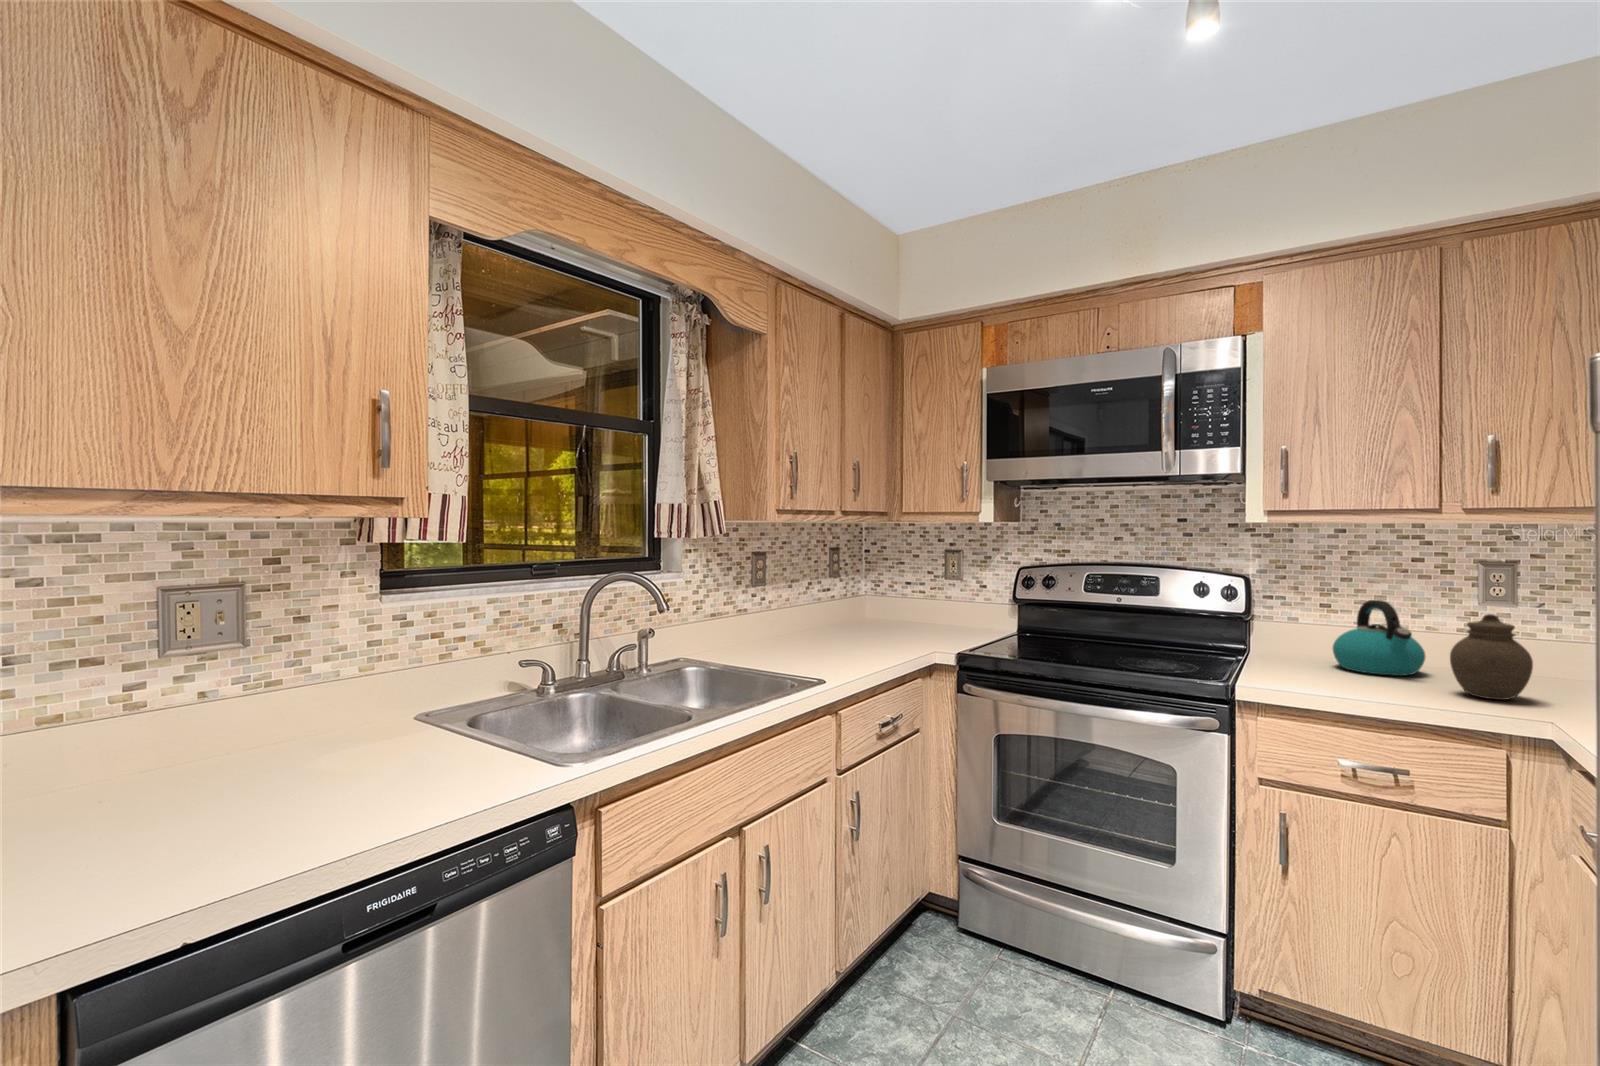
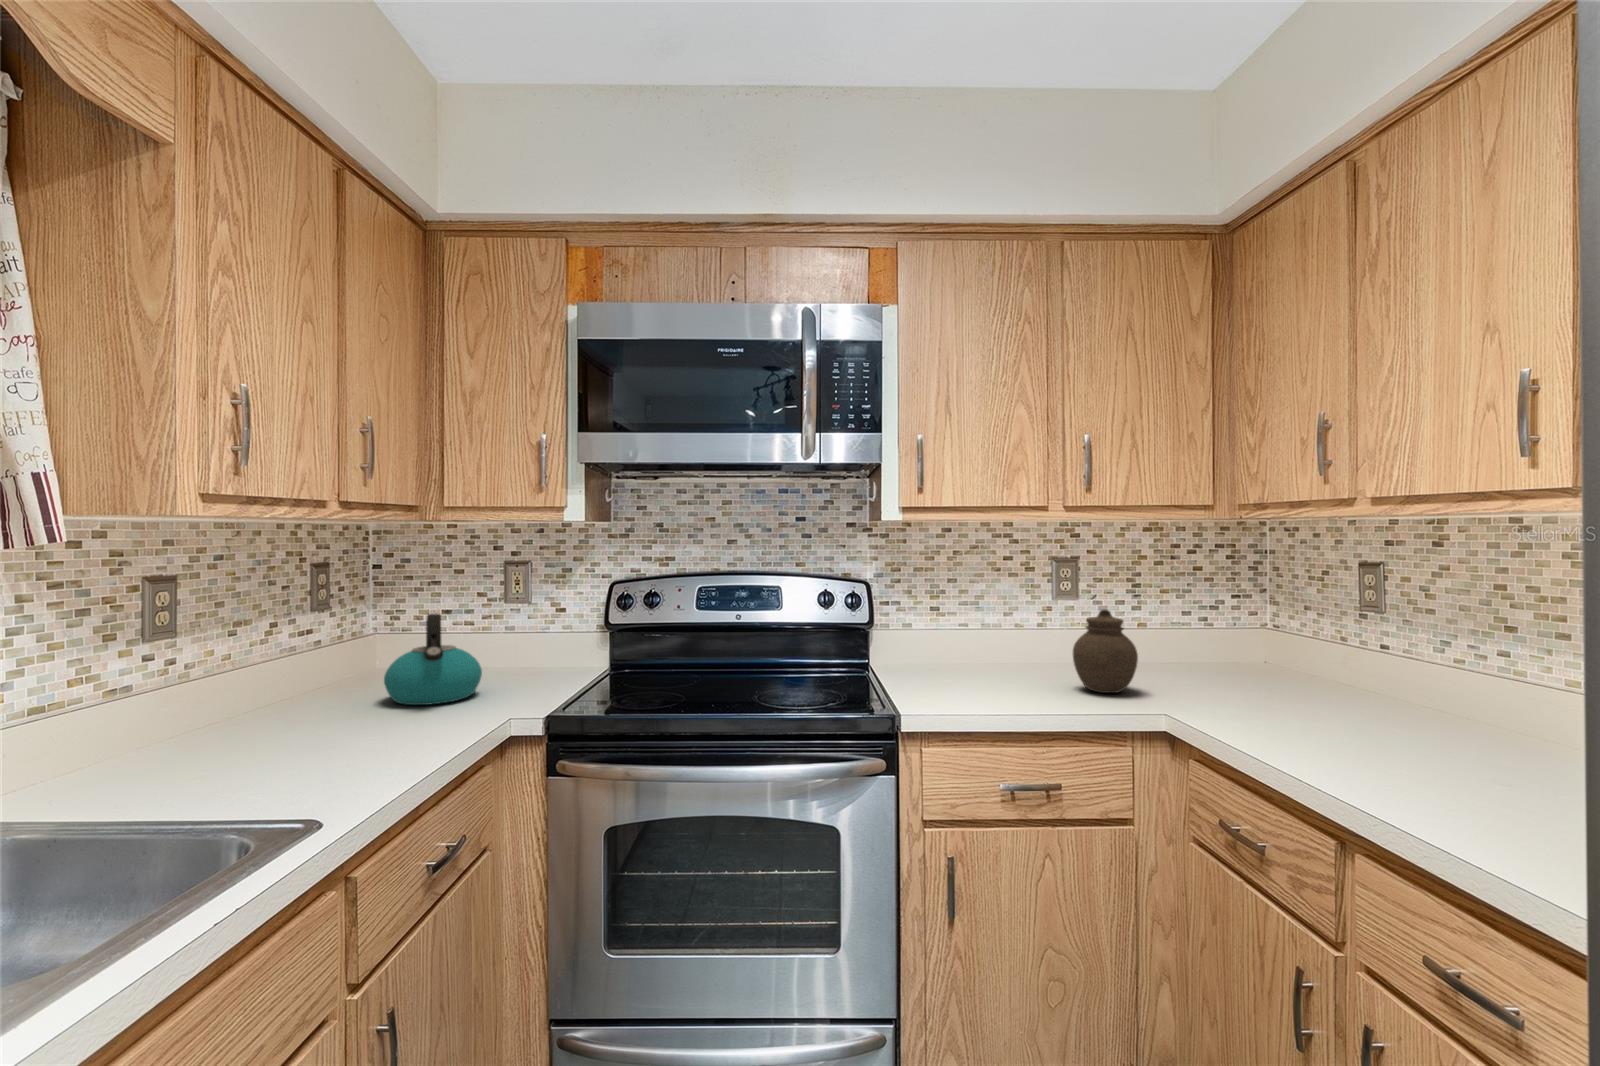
kettle: present [1333,600,1426,676] -> present [384,614,482,705]

